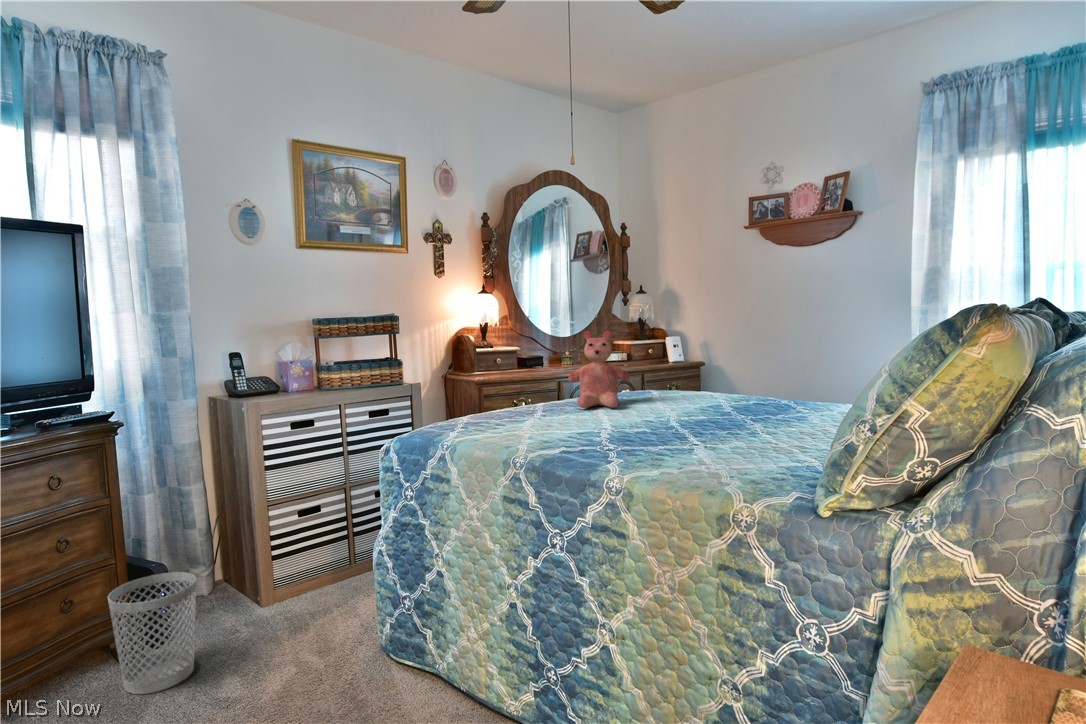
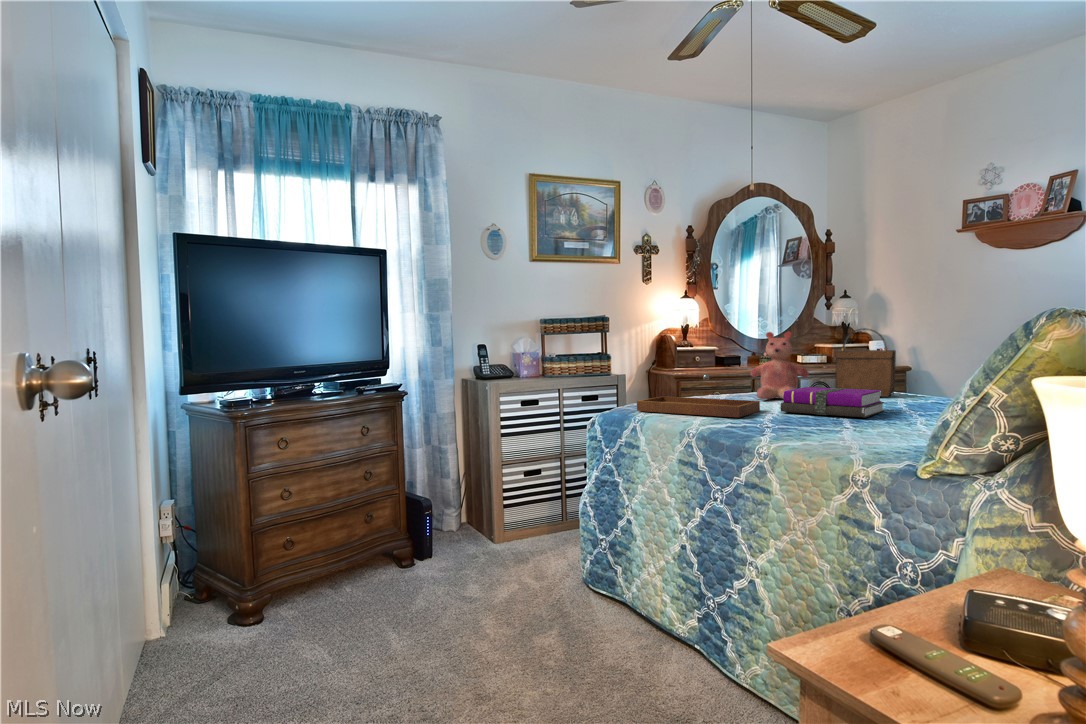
handbag: none [653,326,711,398] -> present [835,328,896,397]
tray: none [444,384,588,436] -> present [637,374,760,417]
notebook: none [612,393,715,427] -> present [780,387,884,417]
wastebasket: present [108,572,196,694] -> none [398,503,453,584]

